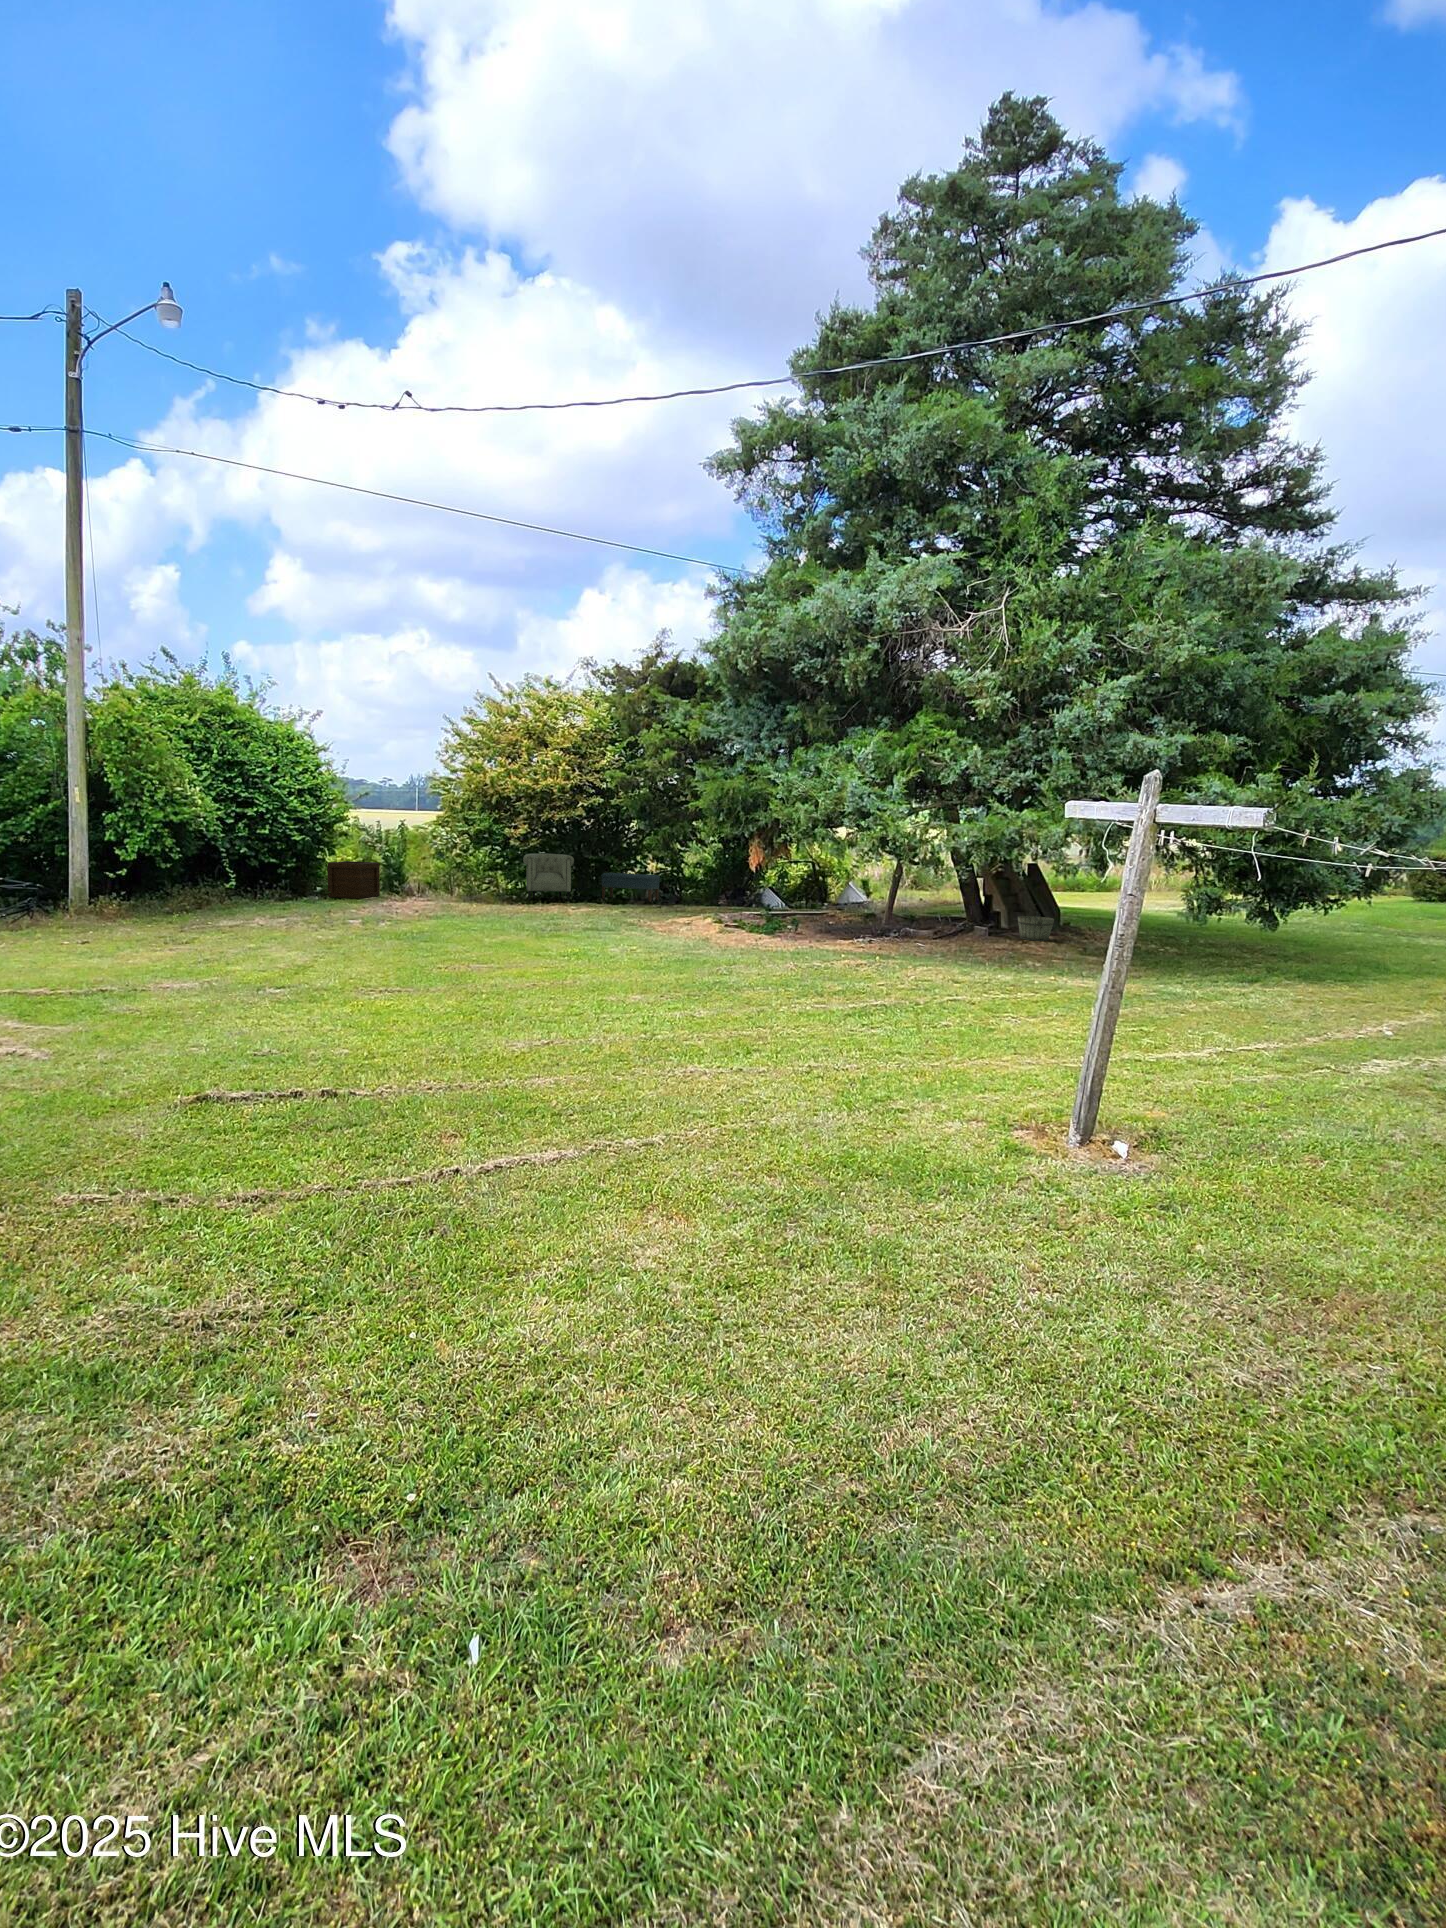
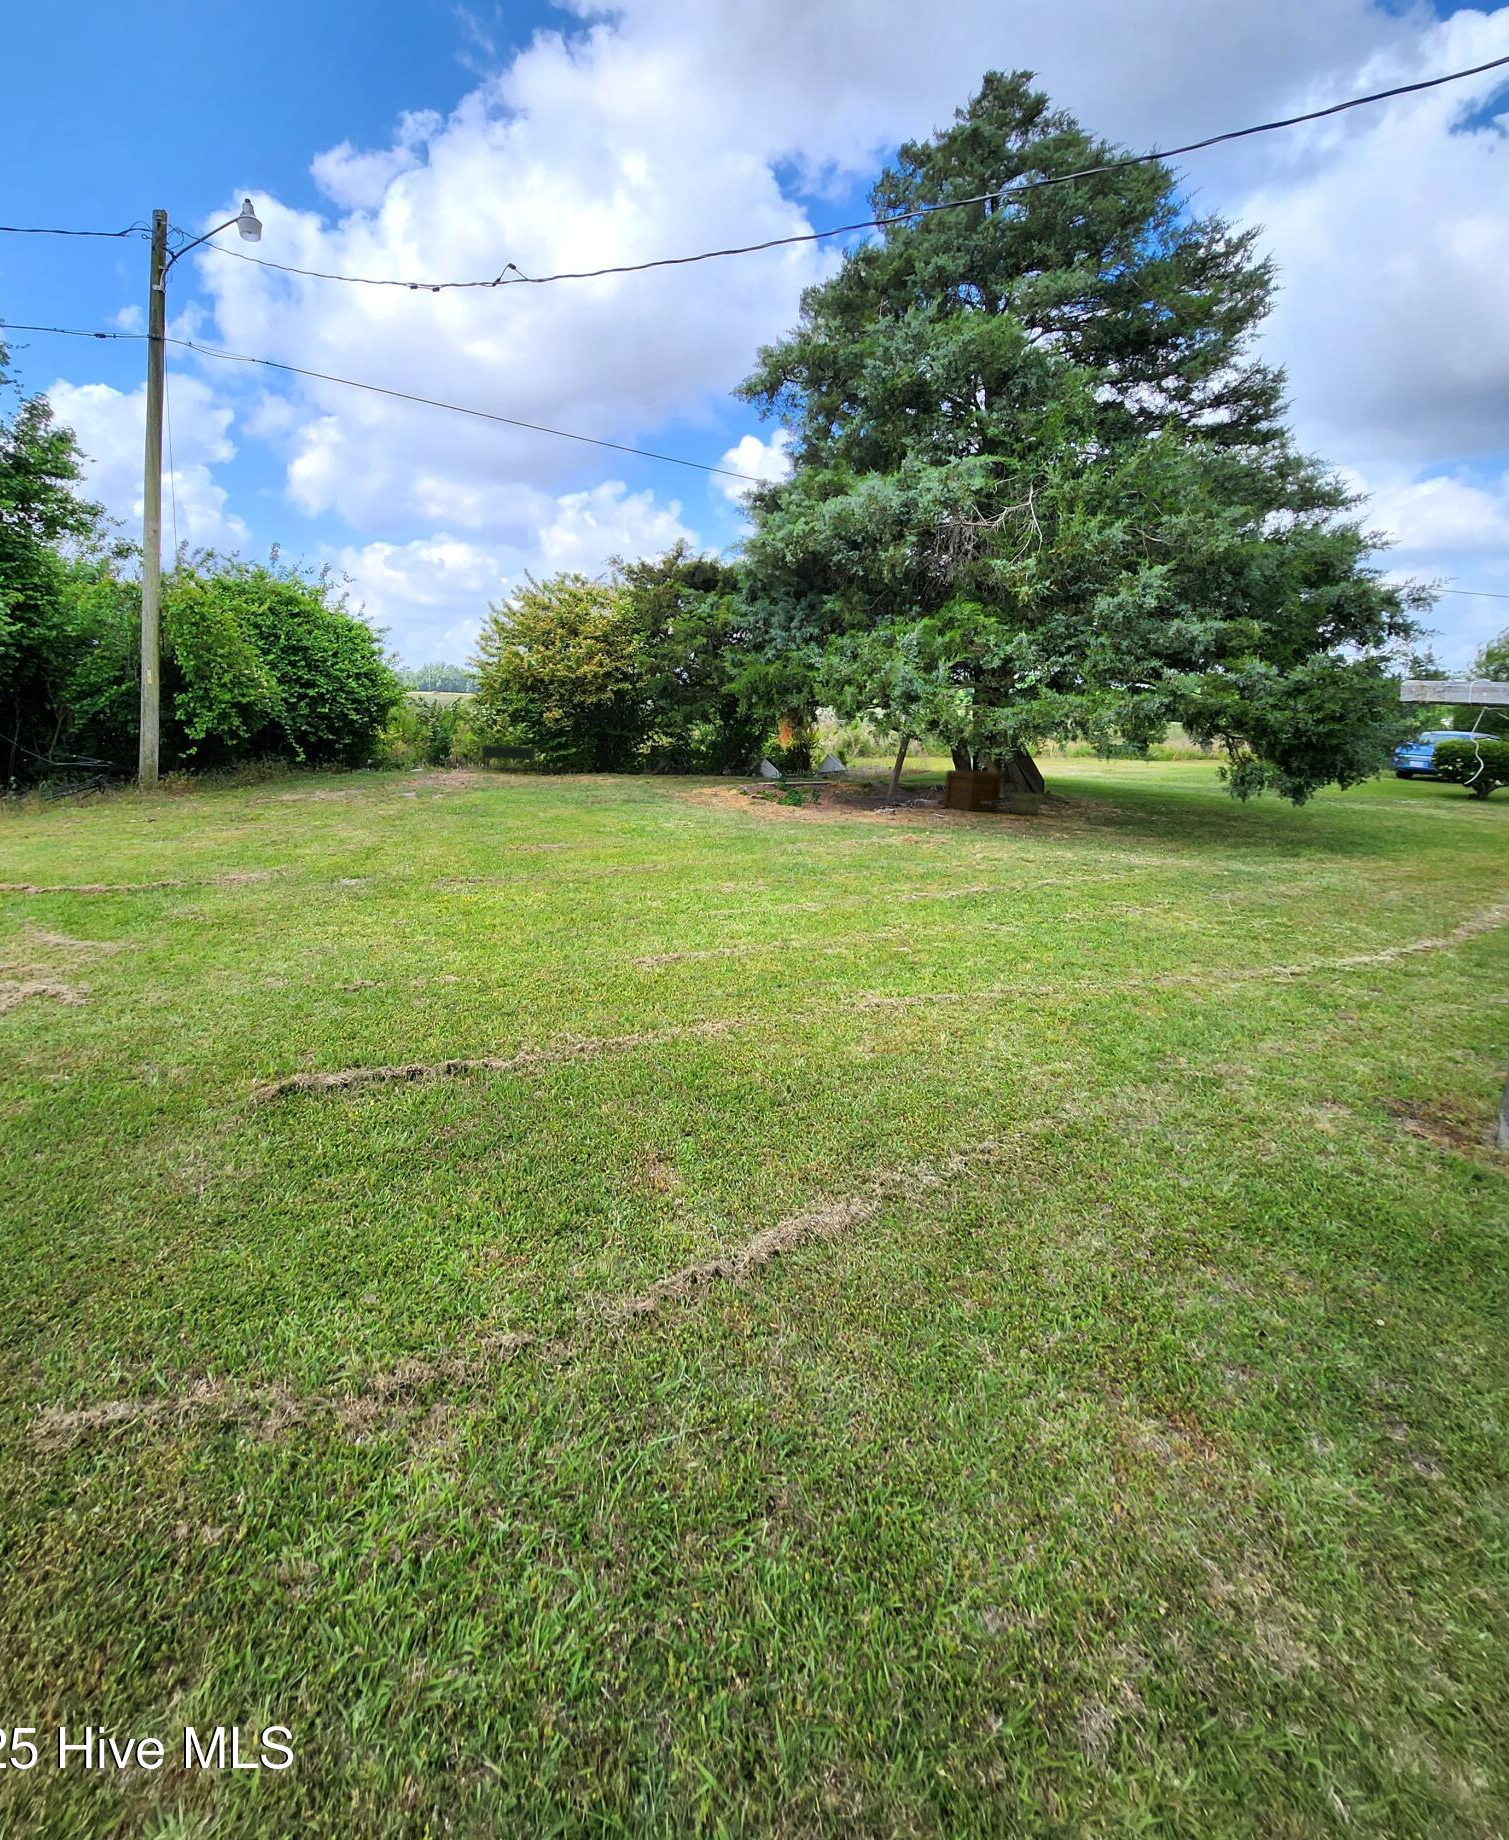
chair: present [523,854,574,901] -> none [554,732,598,775]
wooden crate: present [327,861,380,899] -> present [943,770,1003,811]
bench: present [601,873,660,902] -> present [482,745,536,770]

